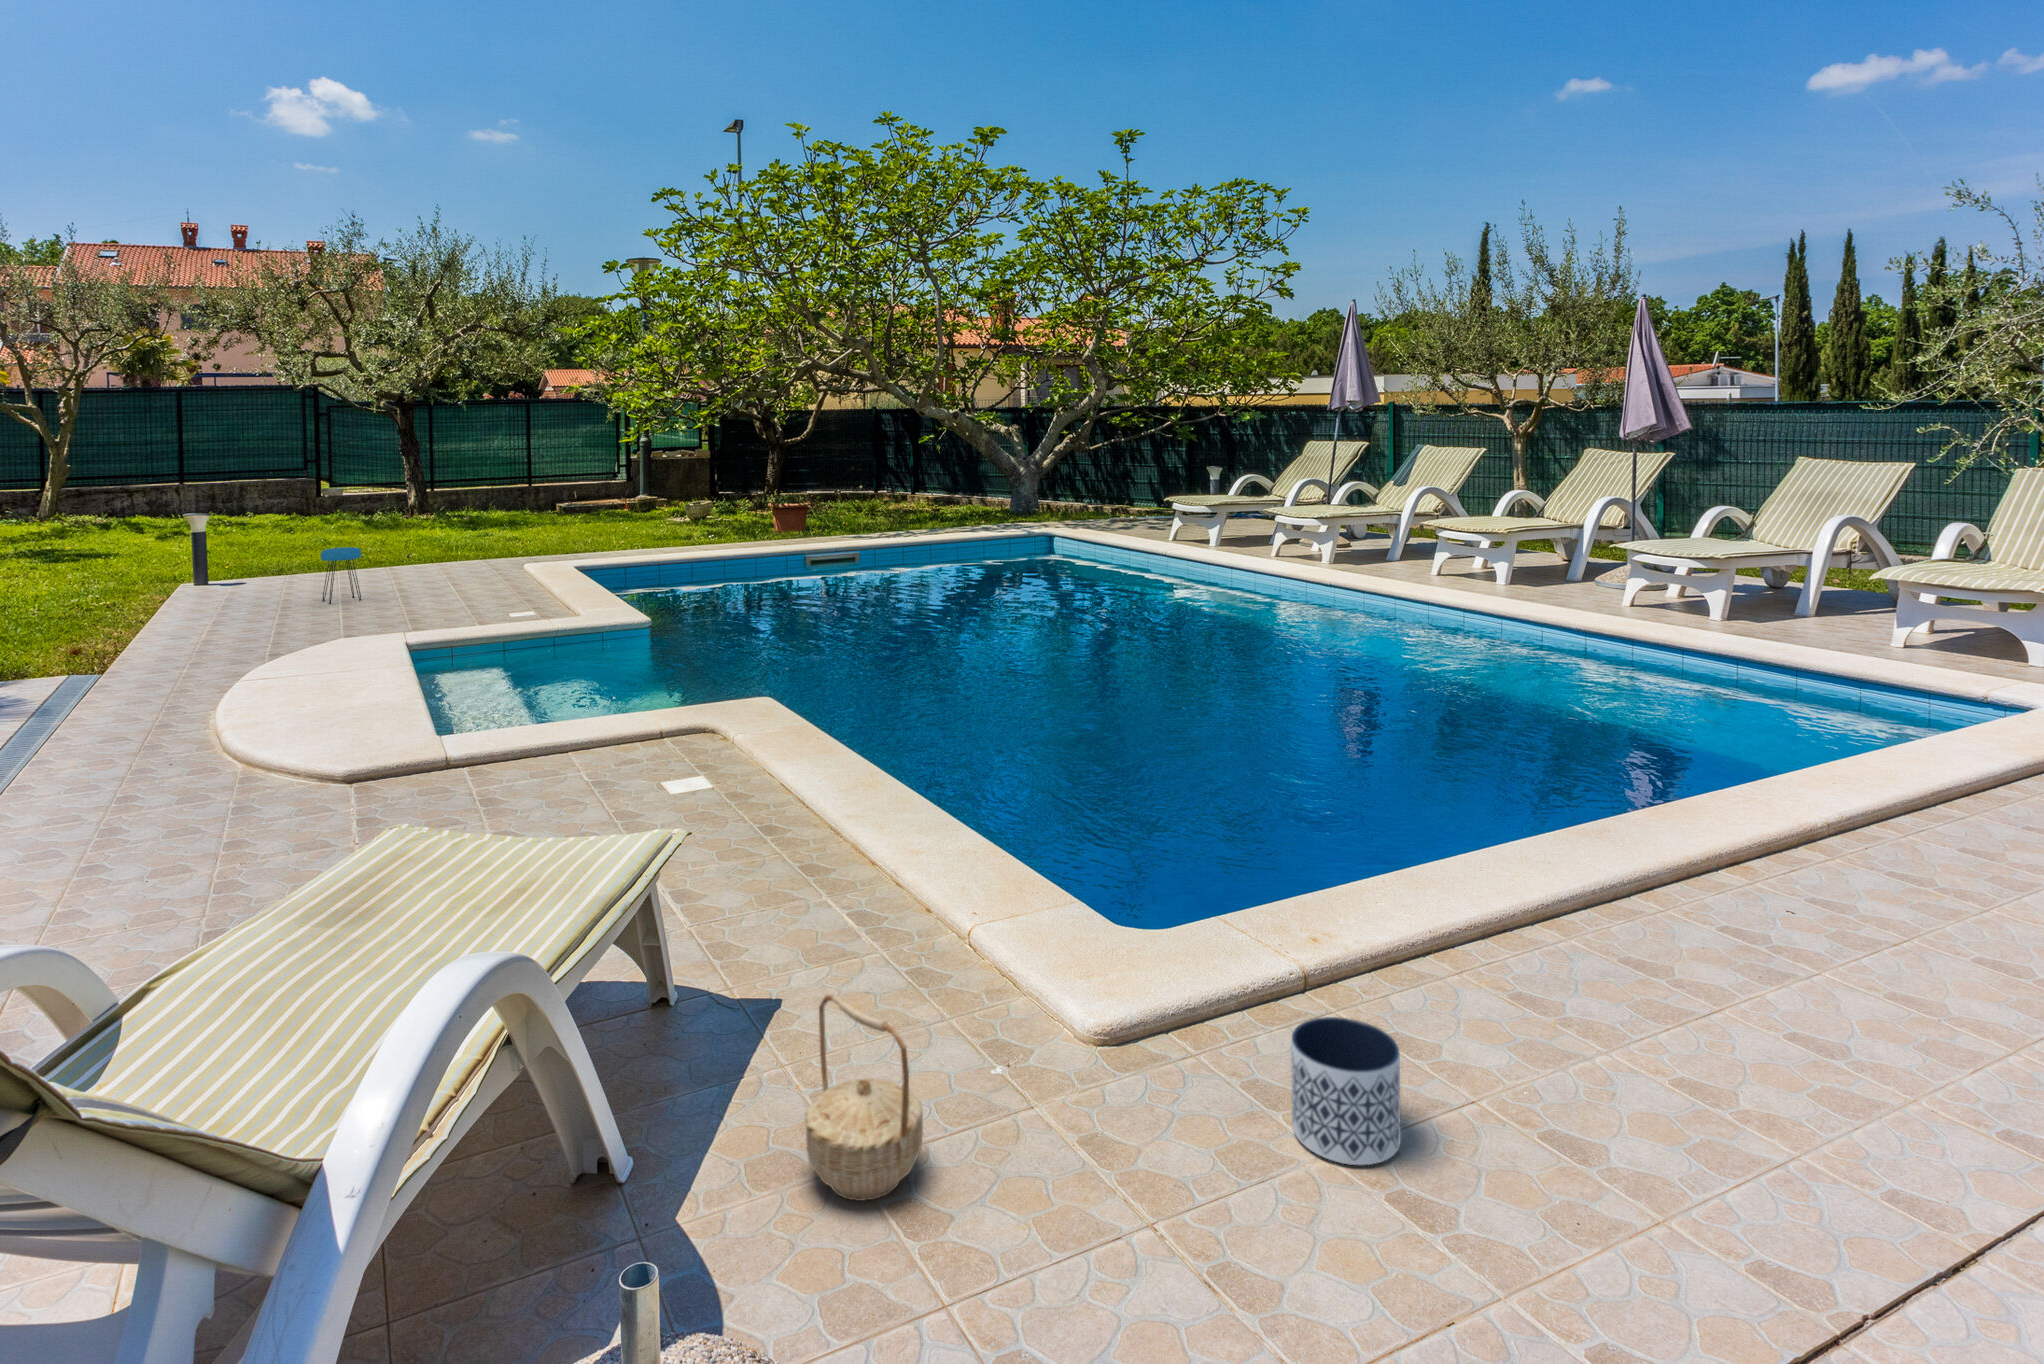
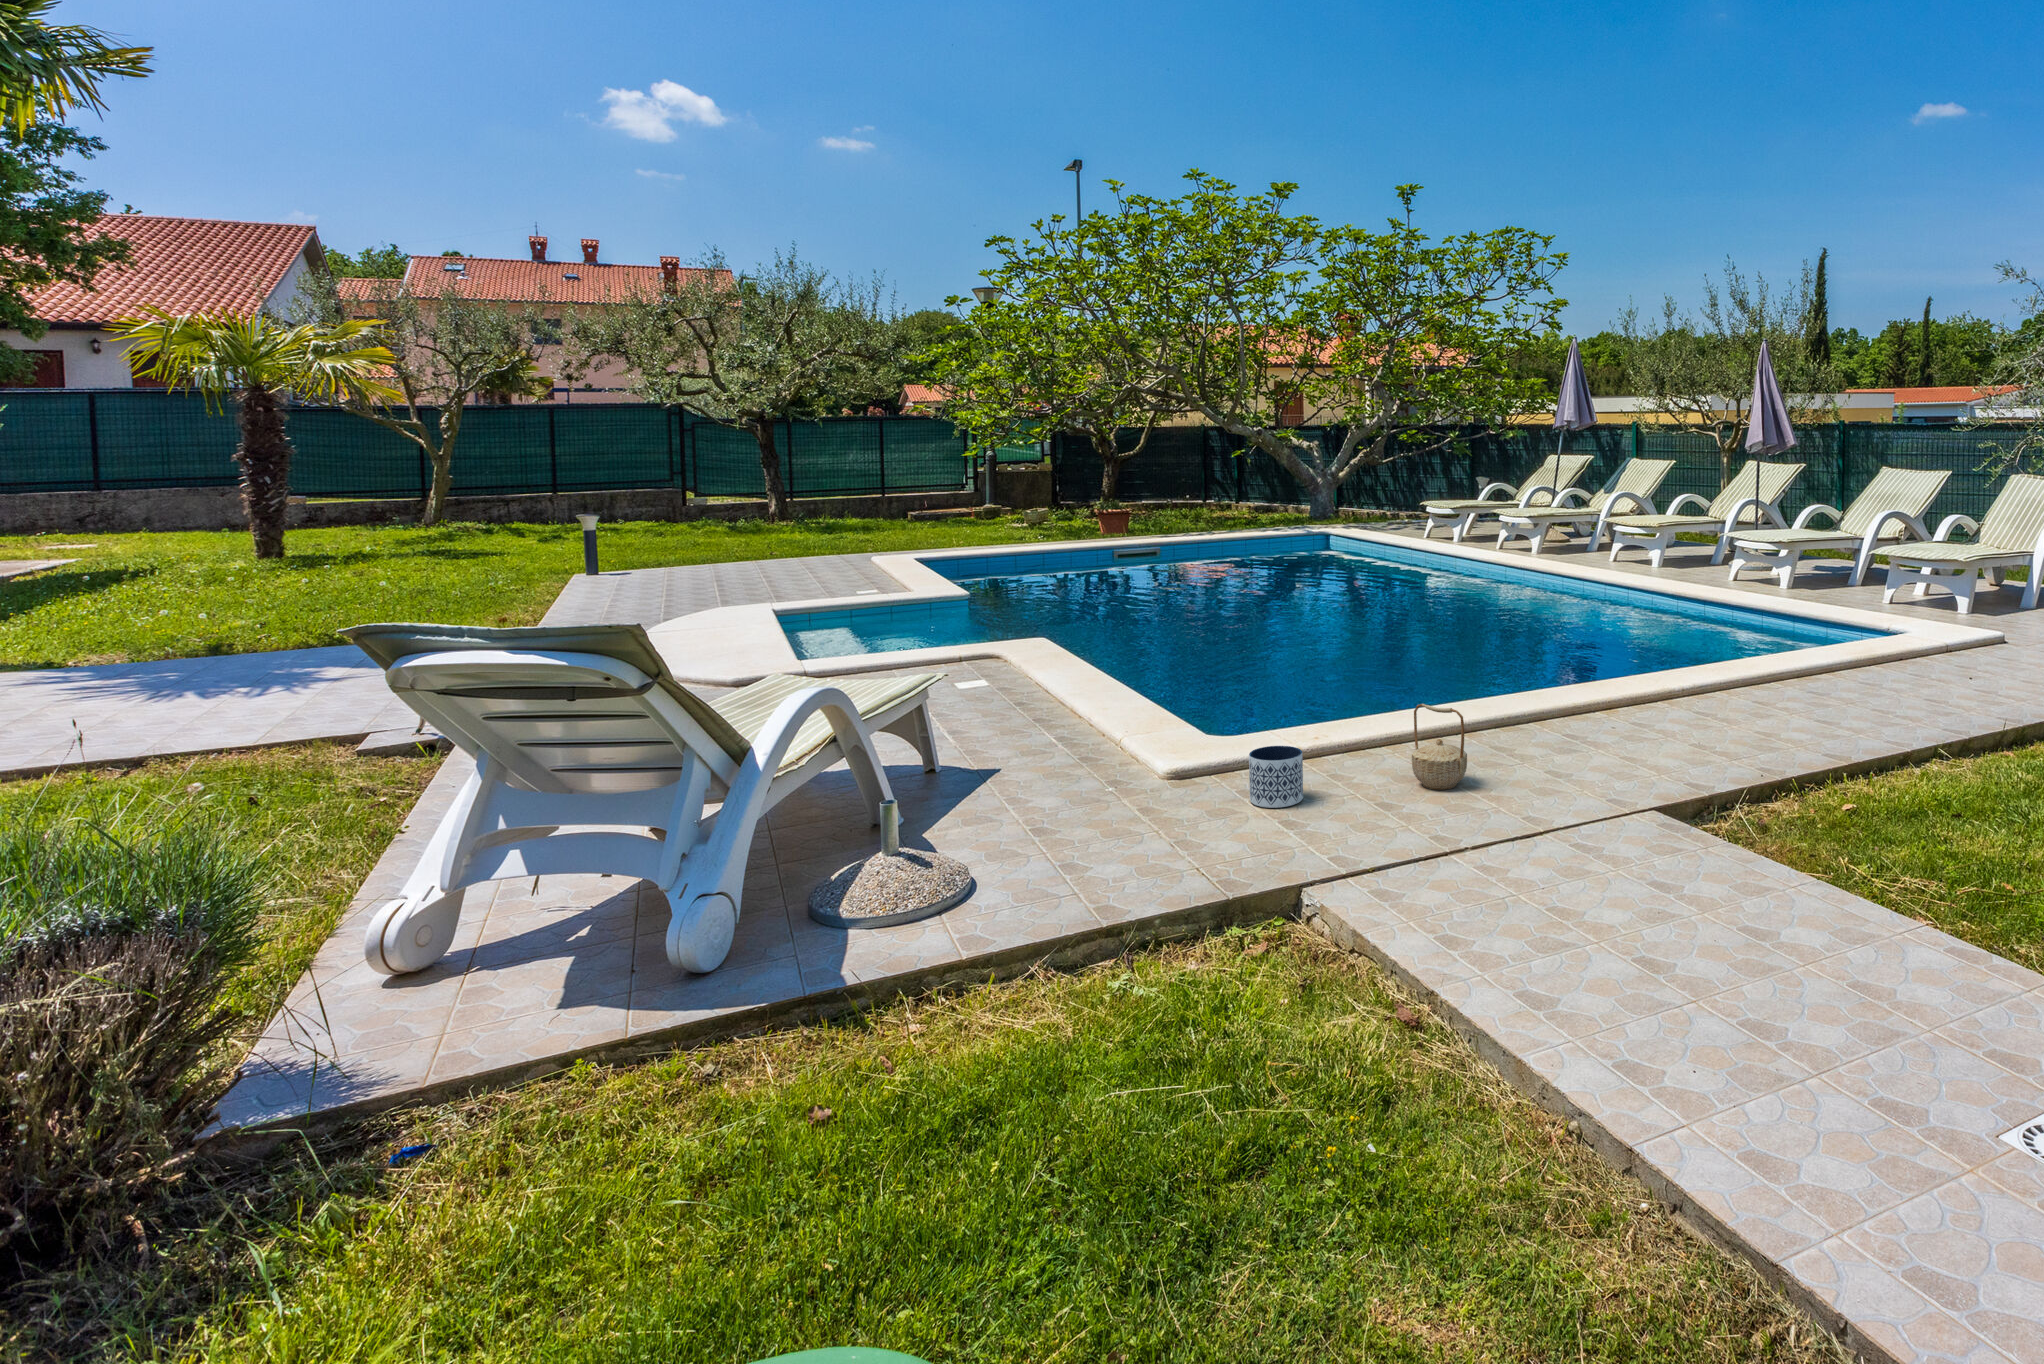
stool: present [321,547,361,604] -> none [697,540,732,586]
basket: present [805,995,923,1201] -> present [1412,704,1467,790]

